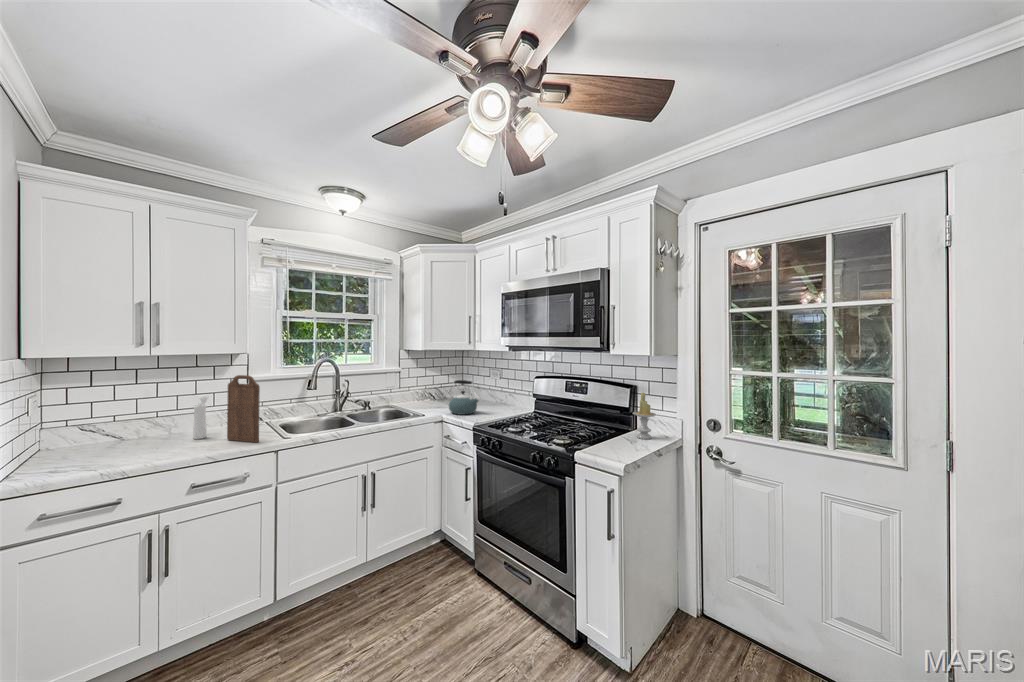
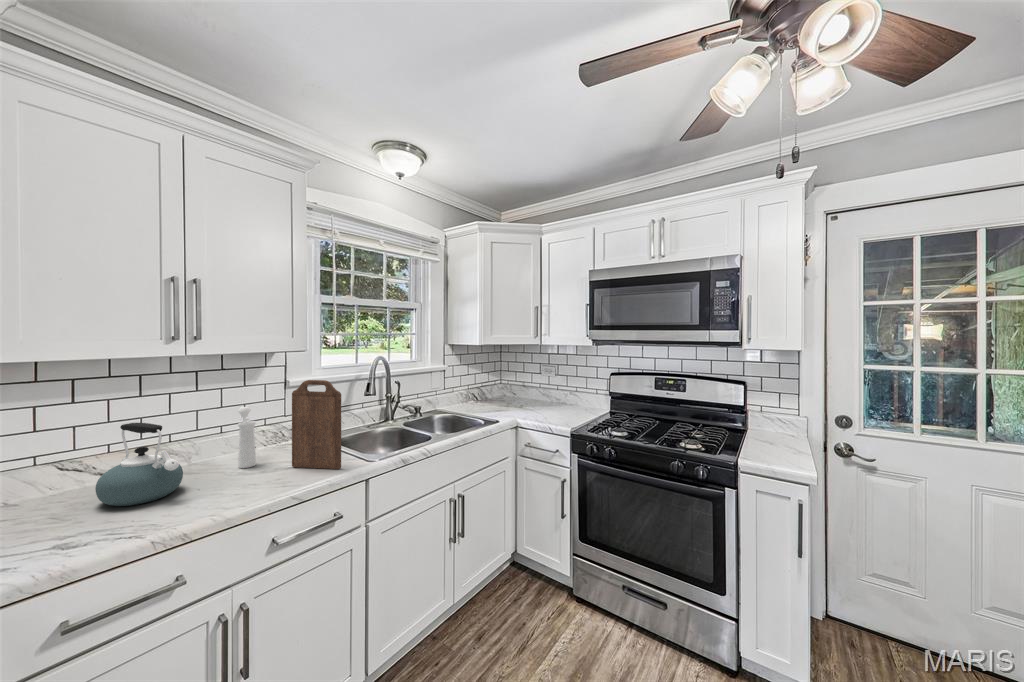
kettle: present [449,380,481,415] -> present [95,423,183,506]
candle: present [633,393,656,439] -> none [759,389,789,440]

